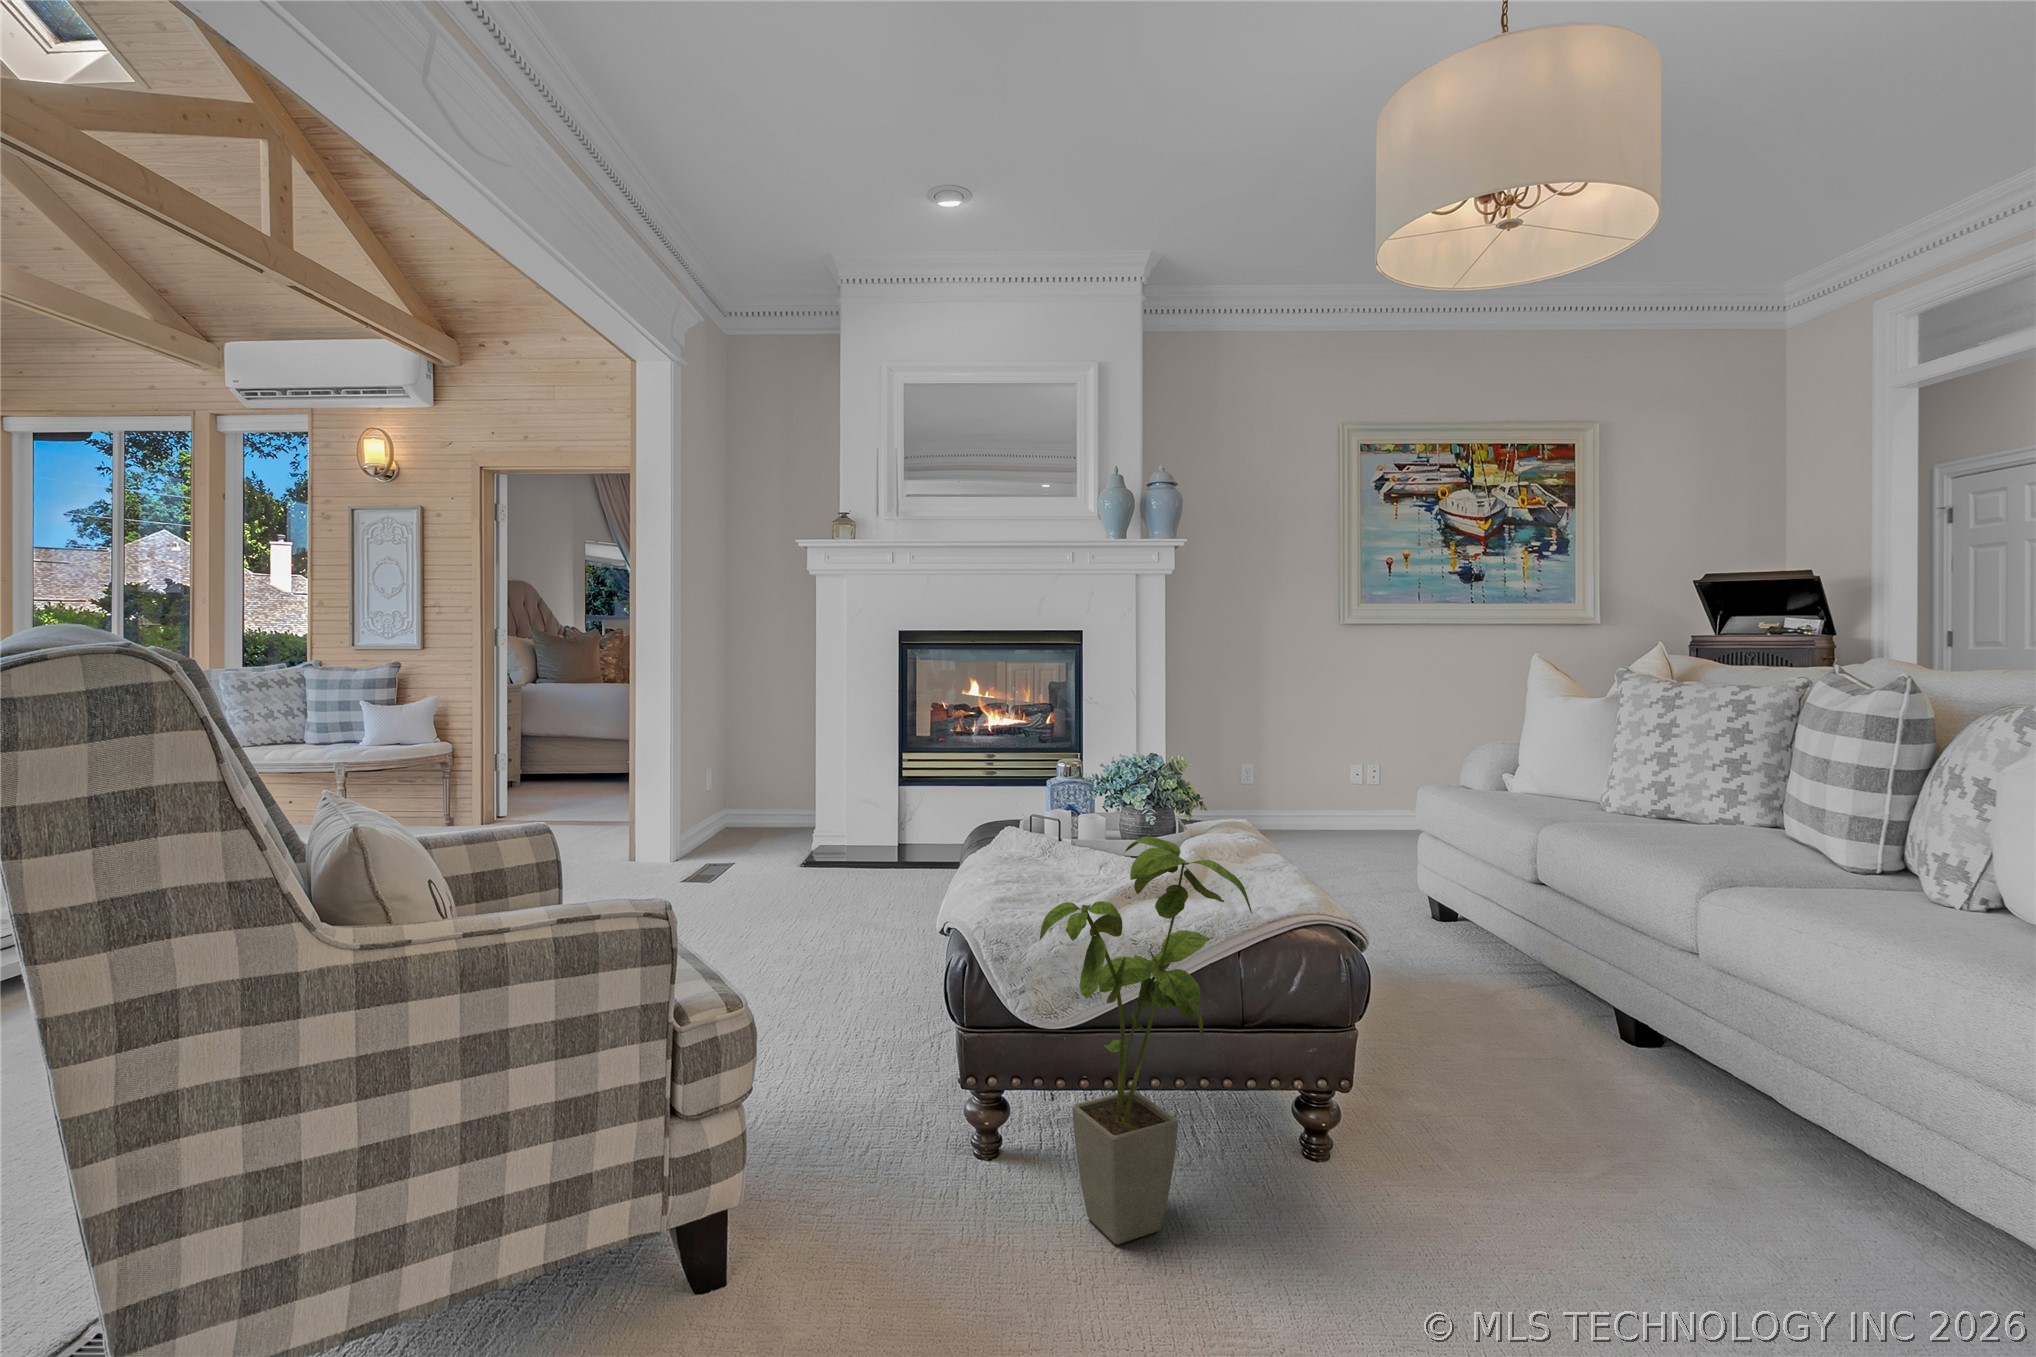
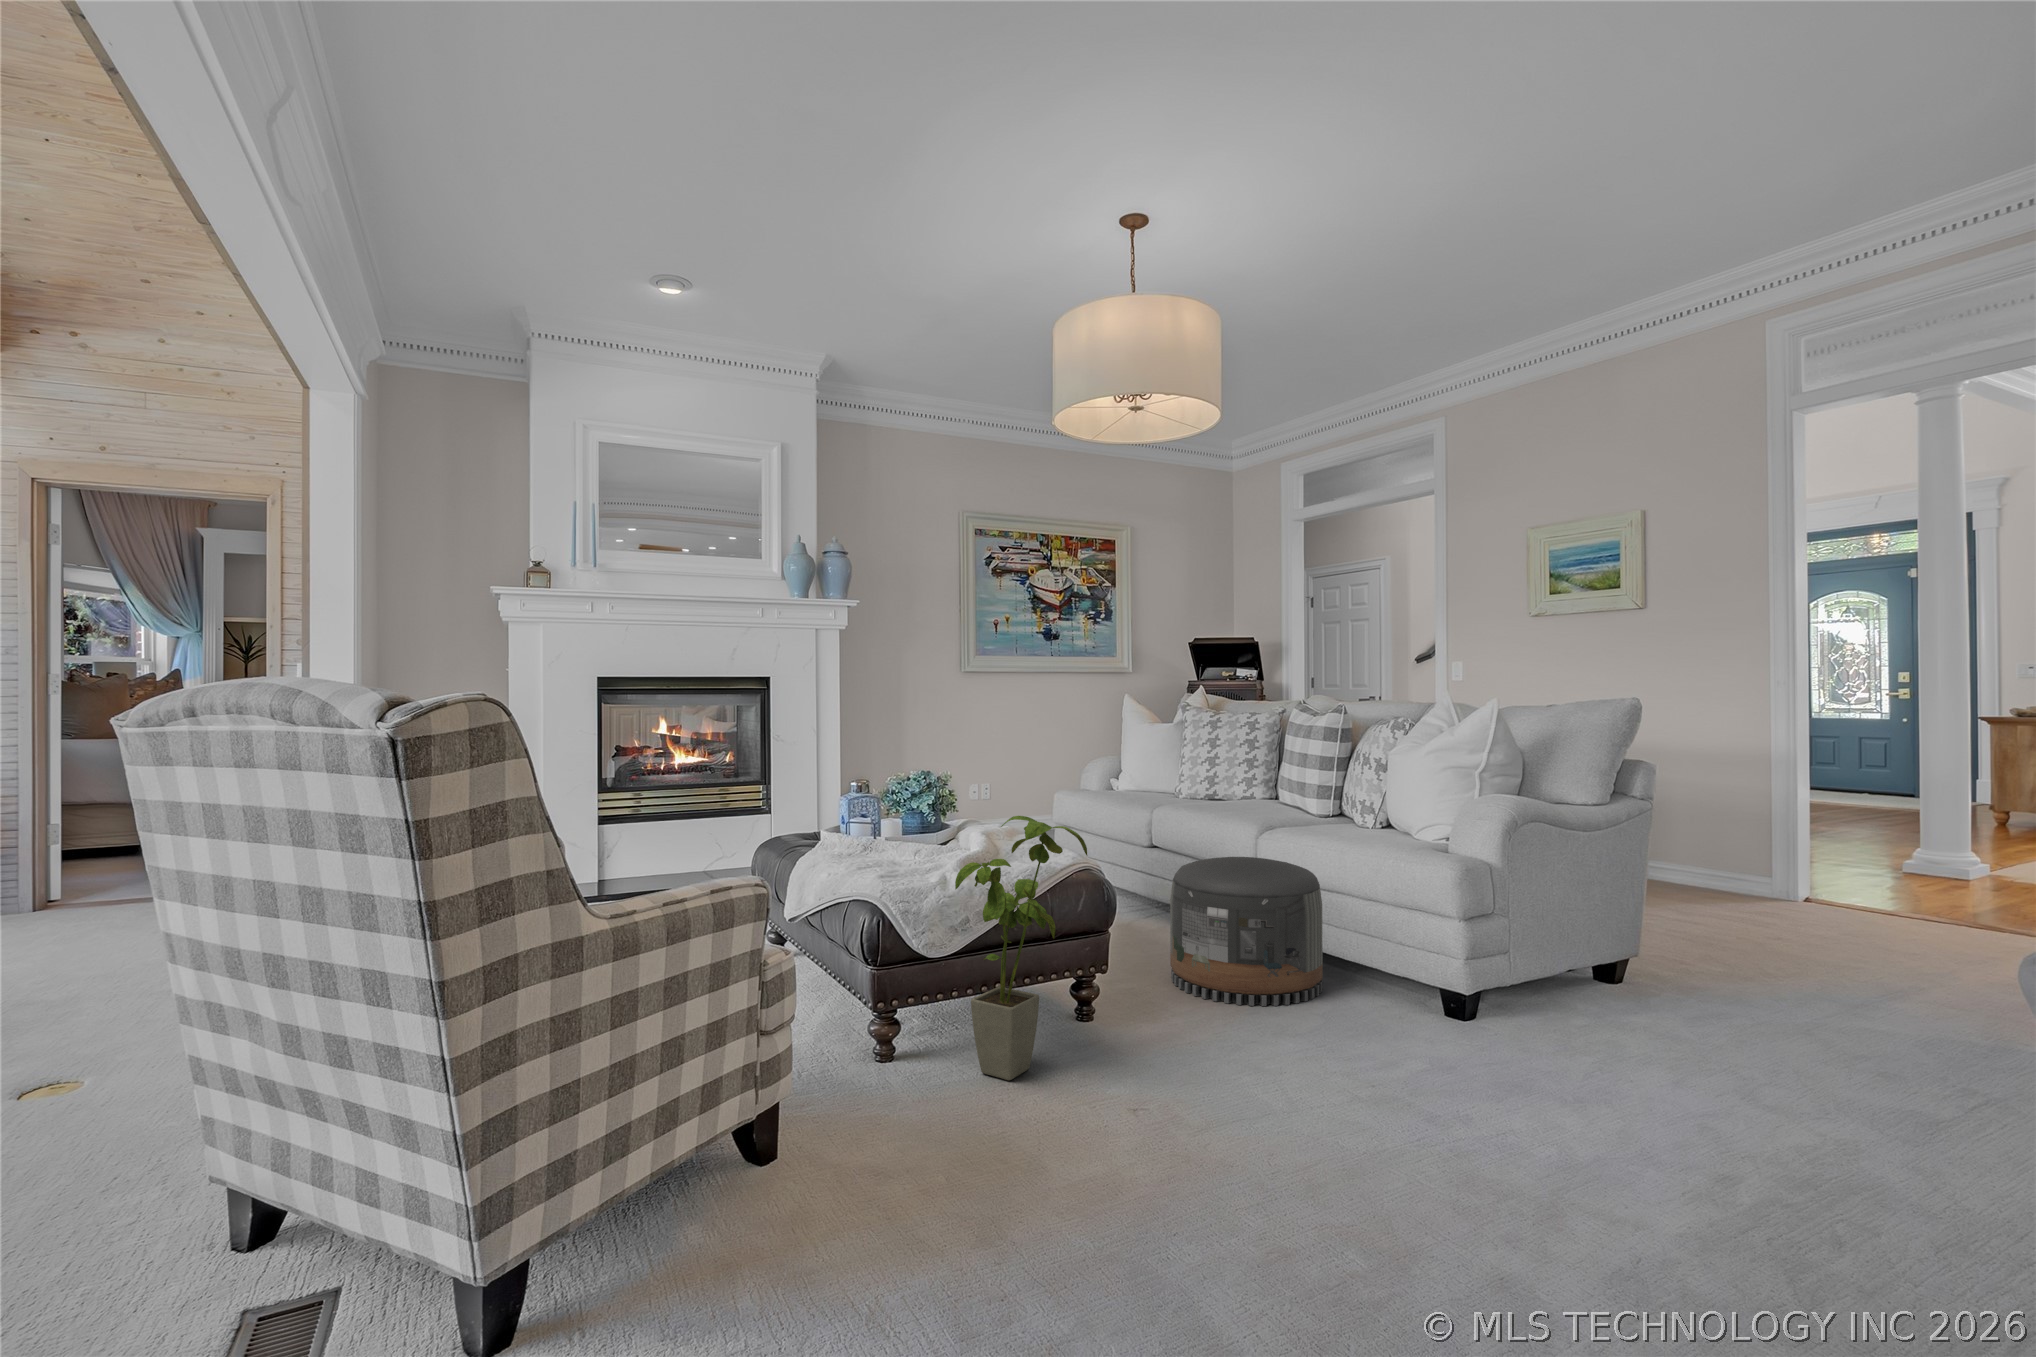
pouf: none [1503,924,1805,1214] -> present [1170,857,1323,1006]

